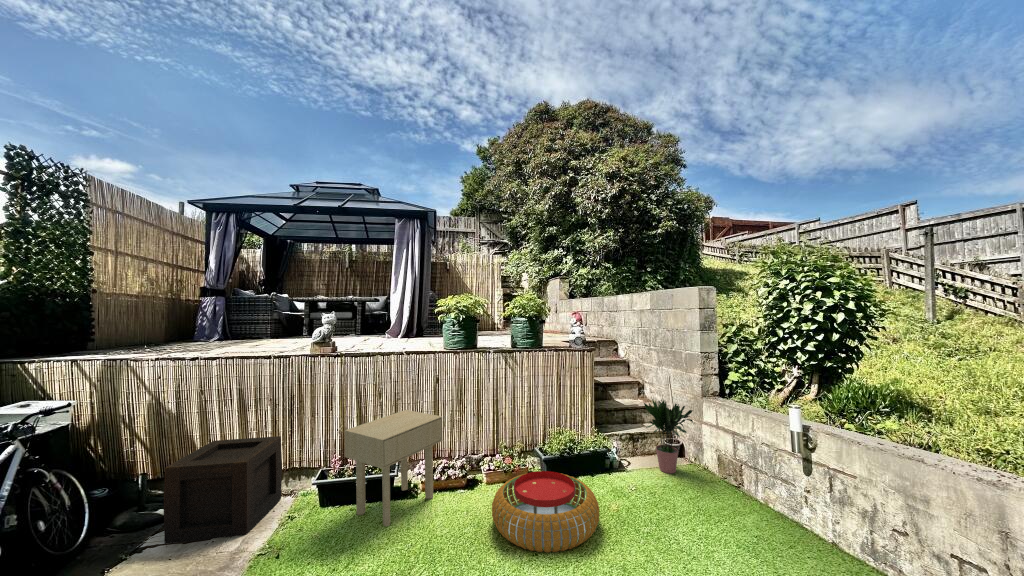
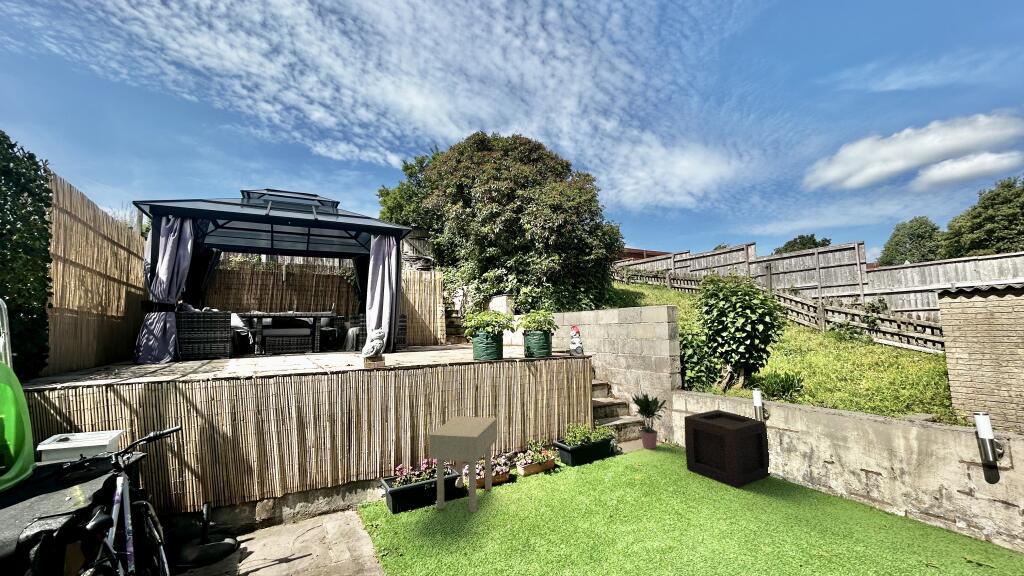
wooden crate: present [164,436,282,544] -> present [684,410,770,488]
pouf: present [492,471,600,553] -> none [555,452,639,507]

